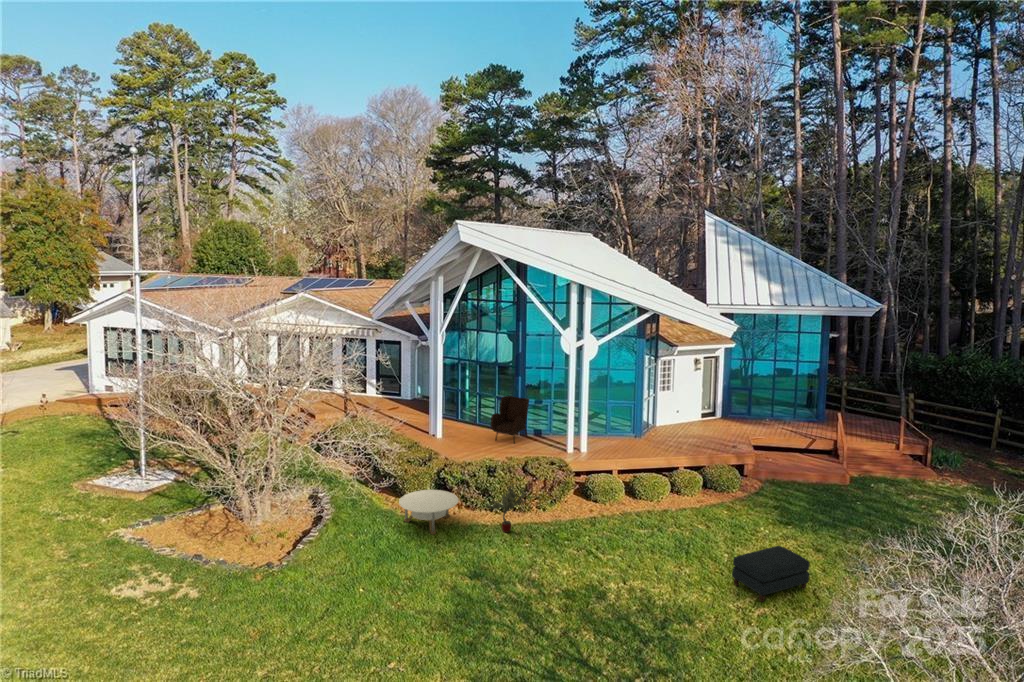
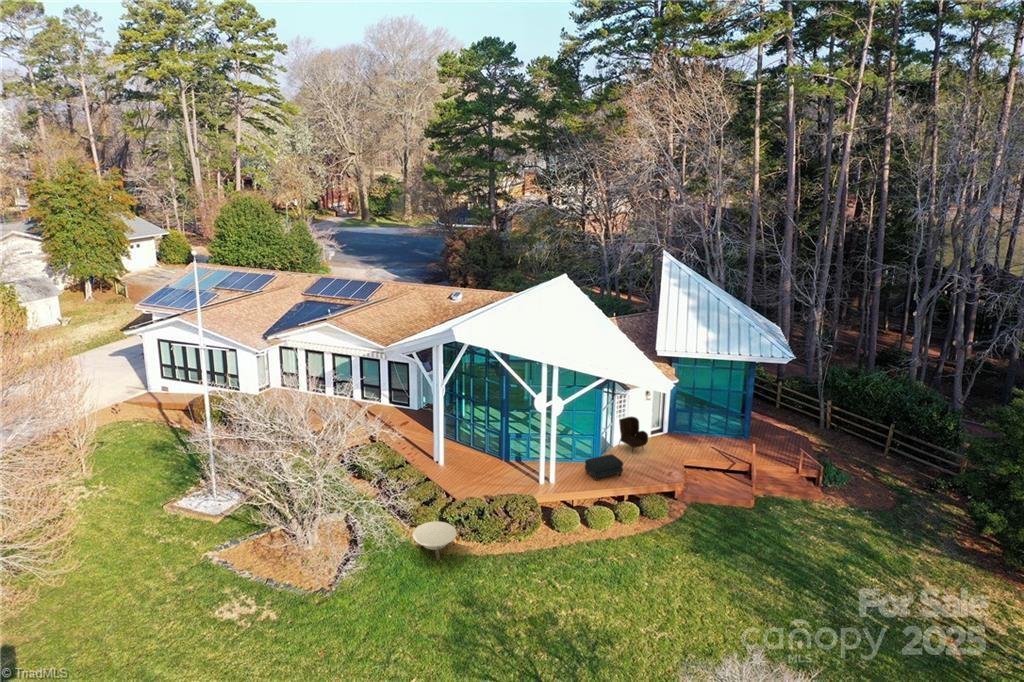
armchair: present [491,396,529,443] -> present [618,416,648,453]
potted tree: present [487,484,526,533] -> none [477,524,506,559]
ottoman: present [732,546,810,602] -> present [585,454,623,481]

